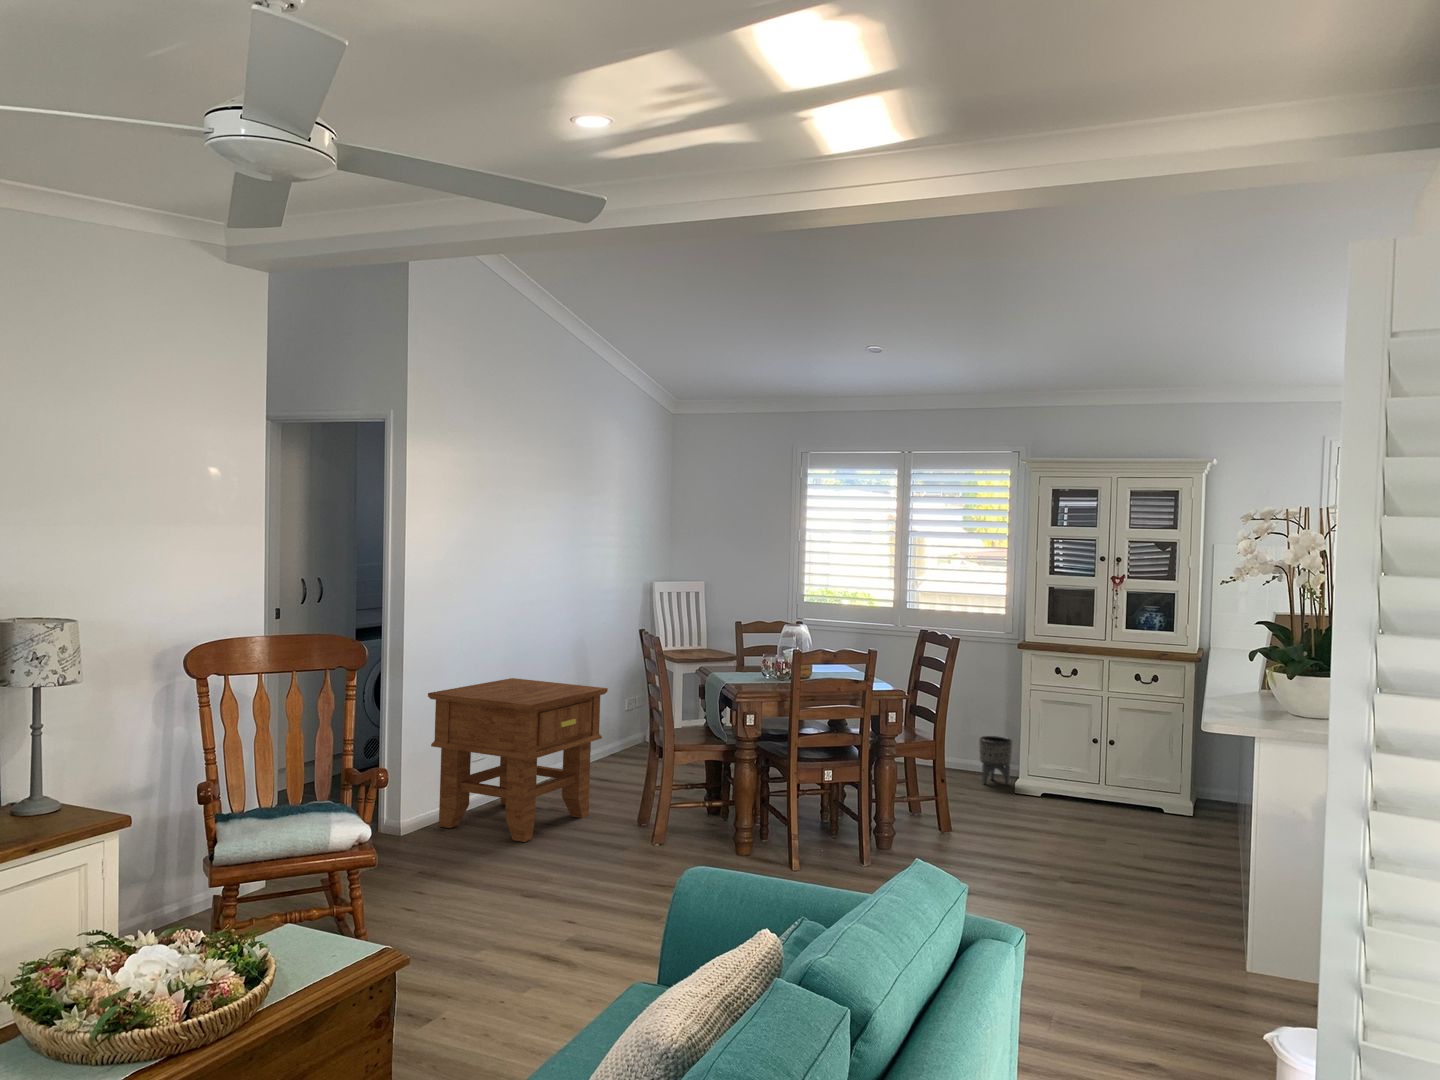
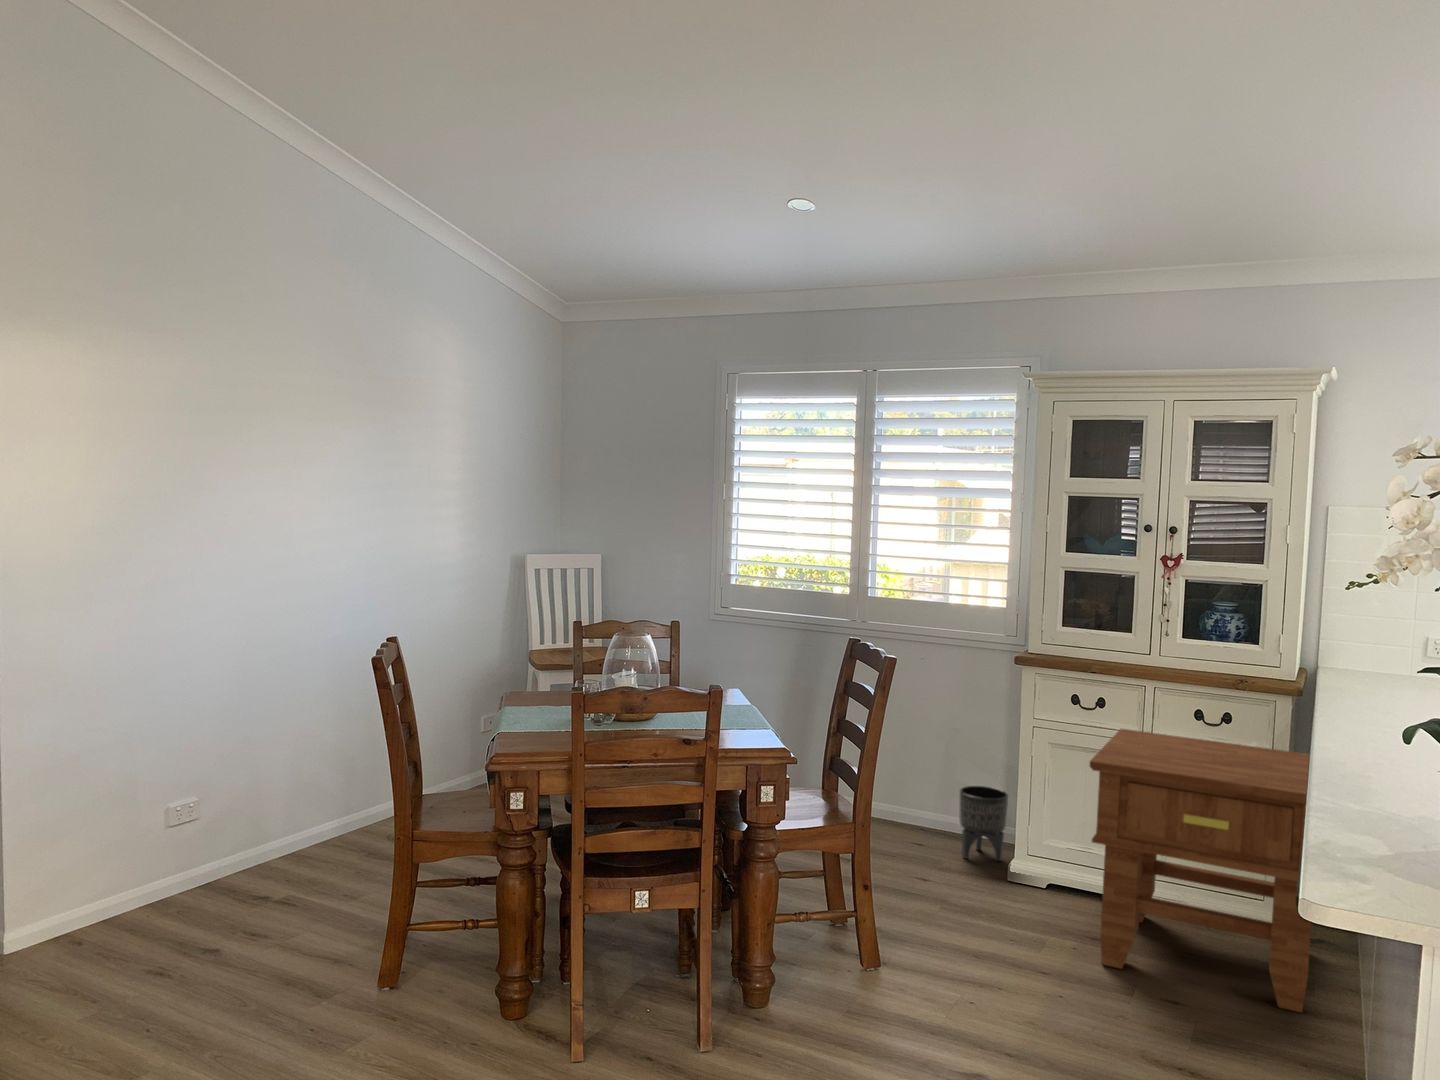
side table: present [428,678,608,842] -> present [1089,729,1311,1013]

